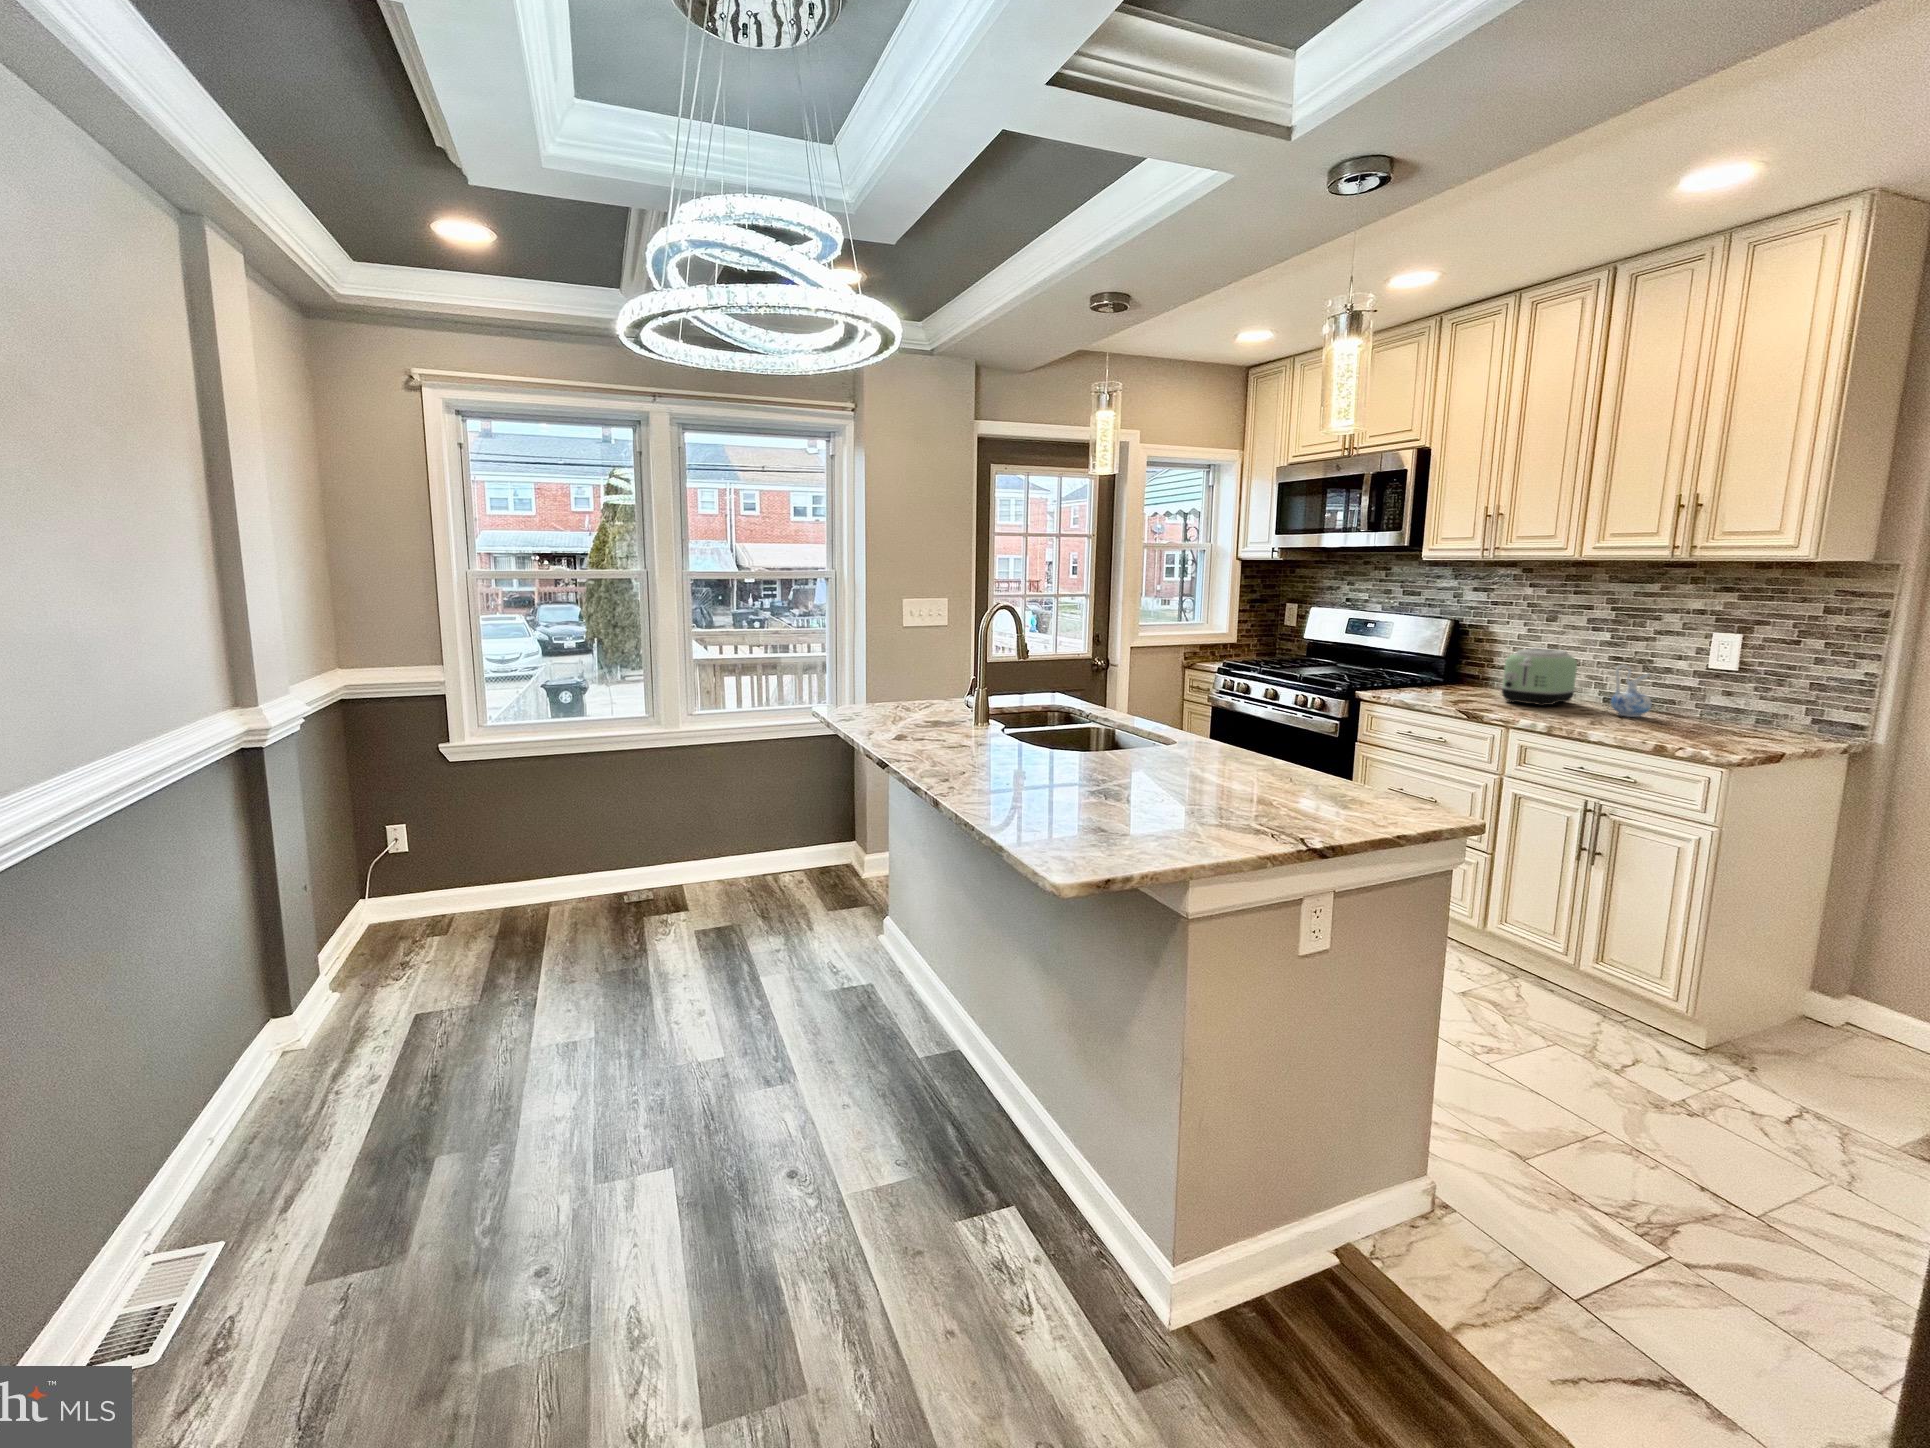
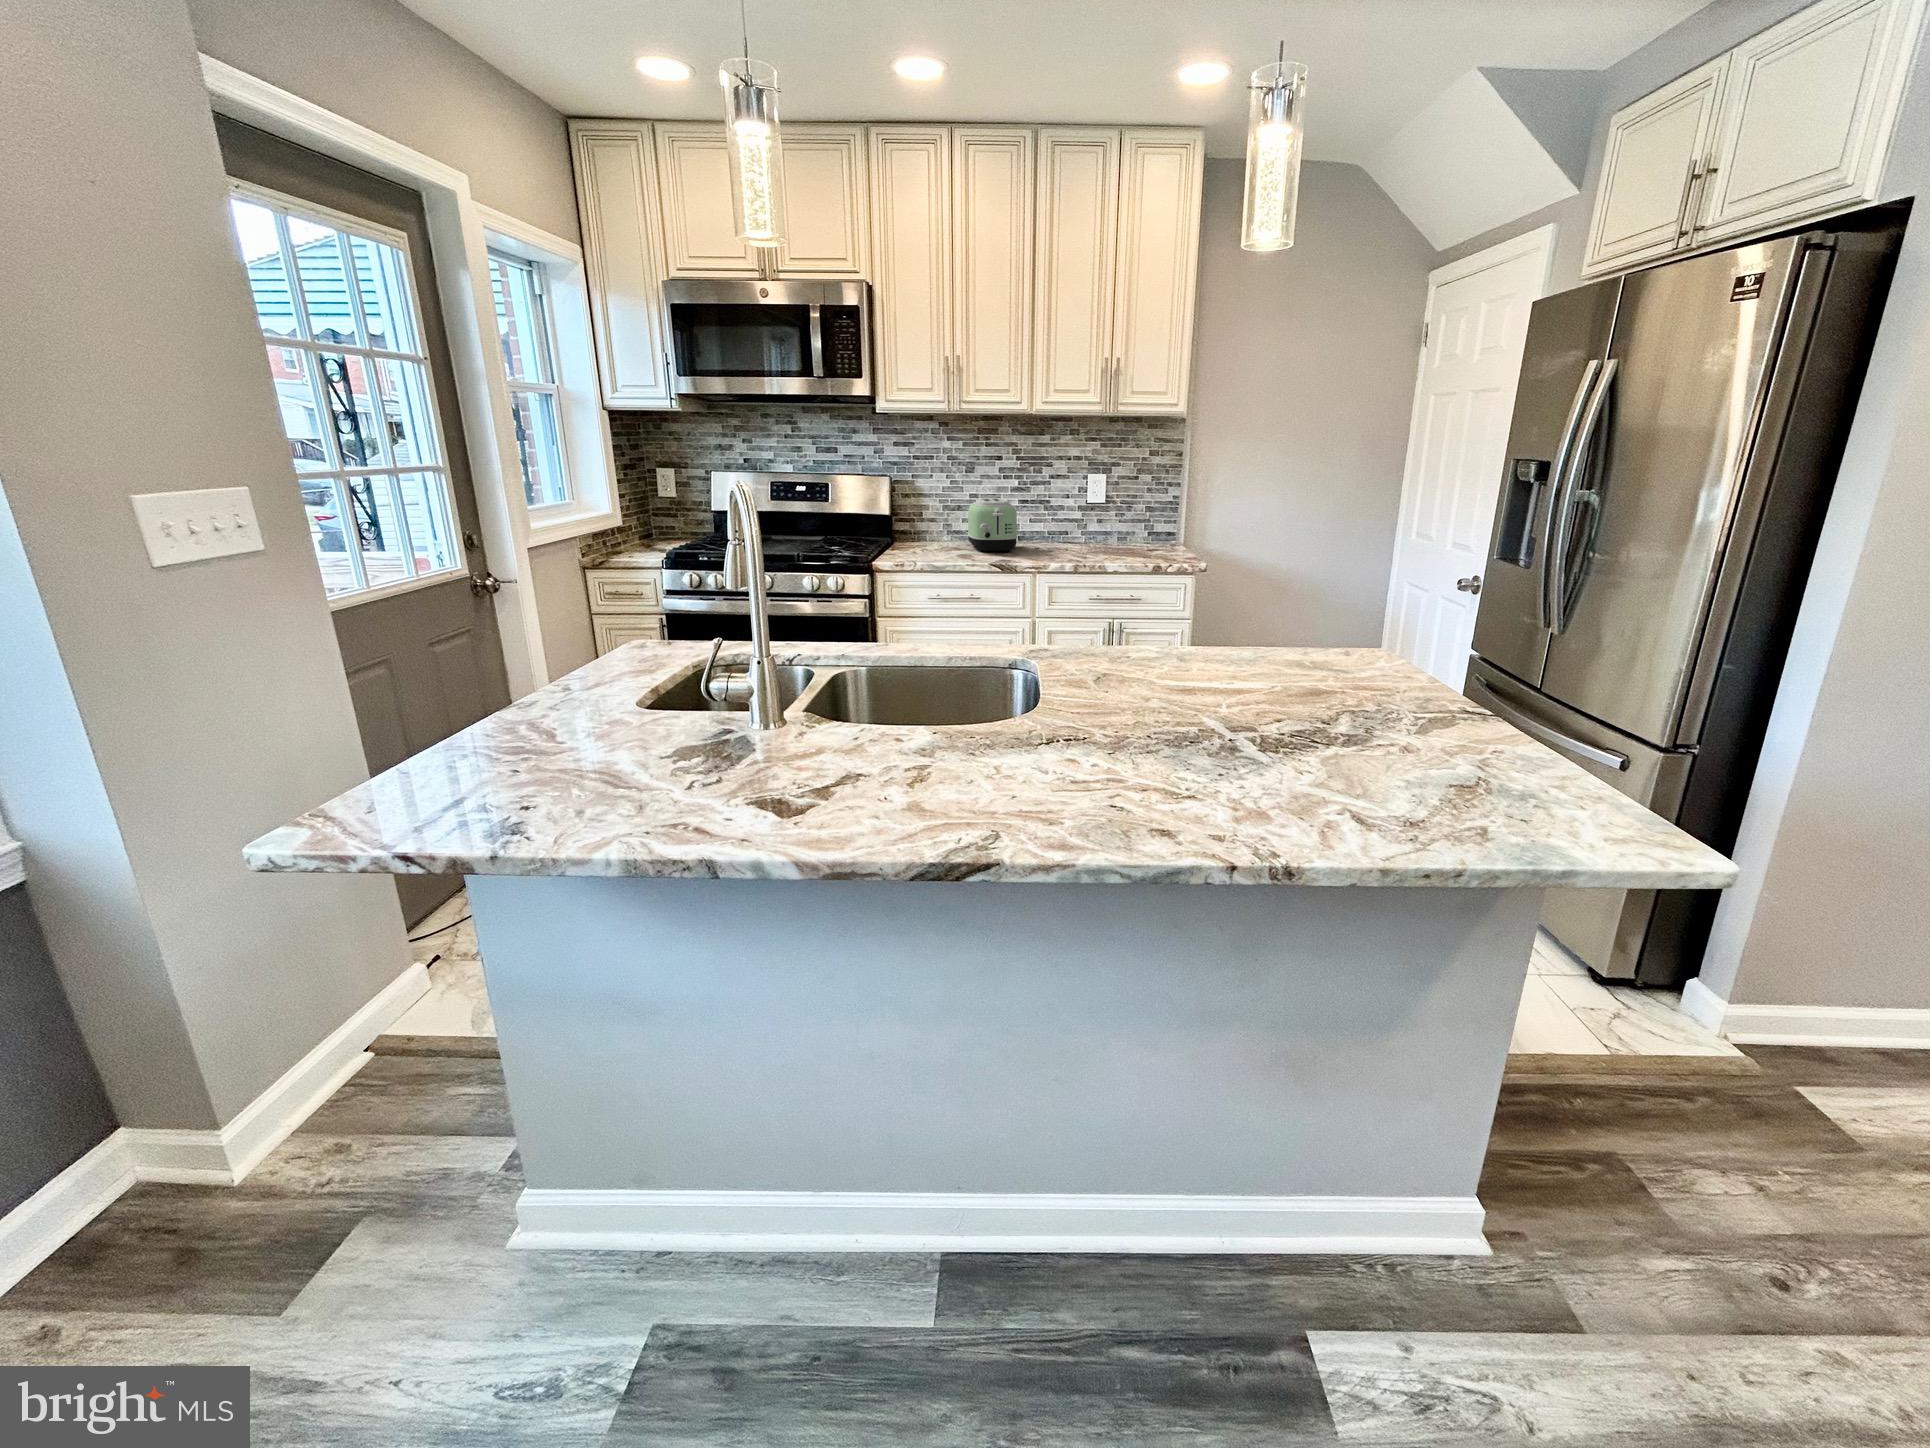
ceramic pitcher: present [1611,665,1652,717] -> none [1045,506,1071,550]

